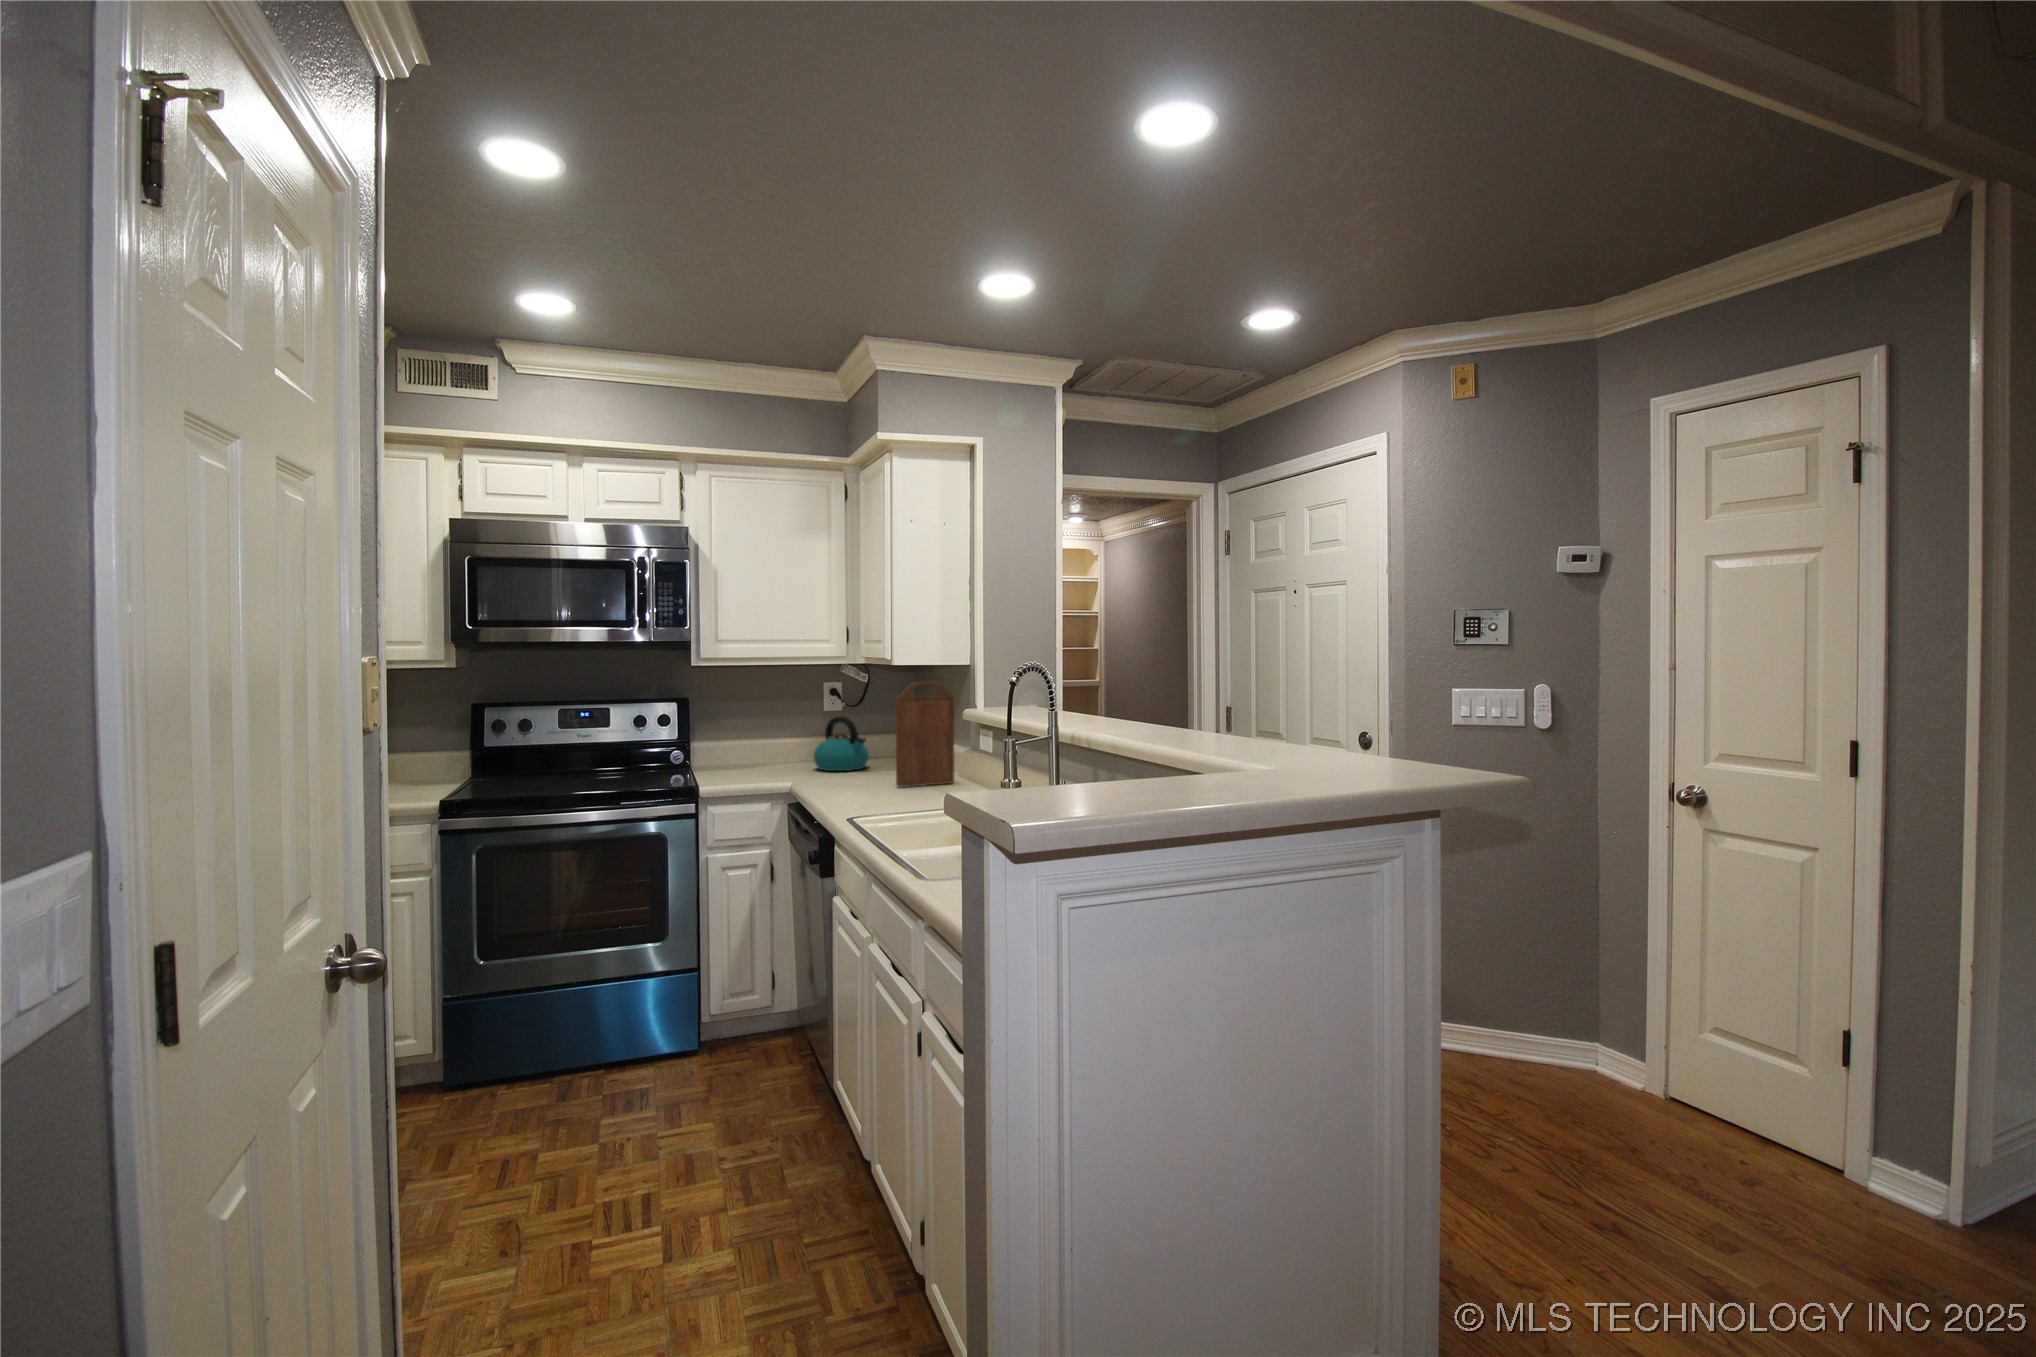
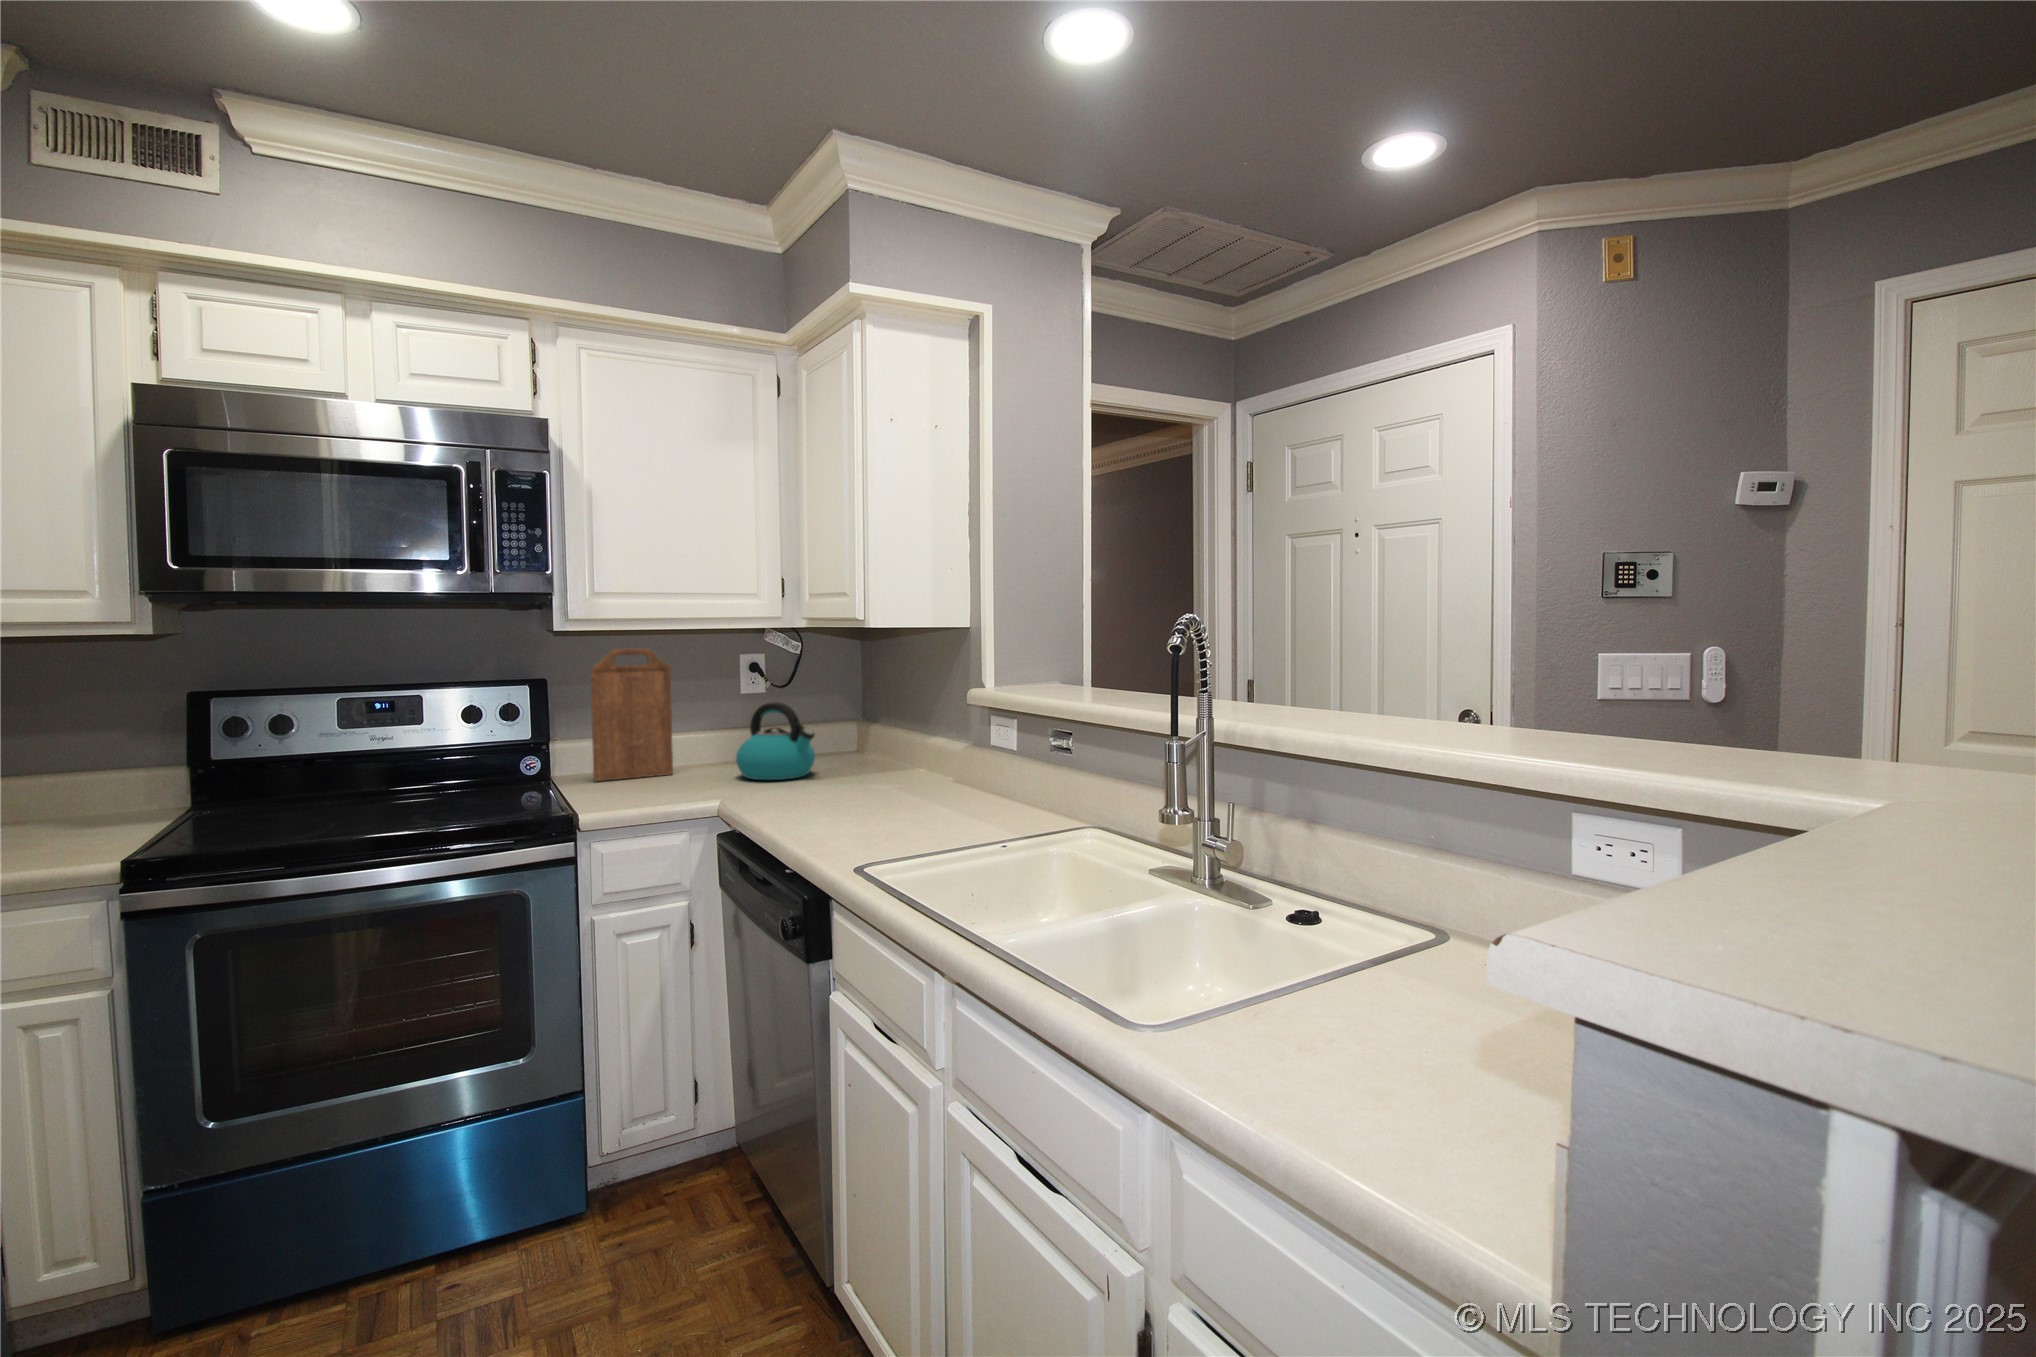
cutting board: present [896,682,954,787] -> present [590,648,673,781]

